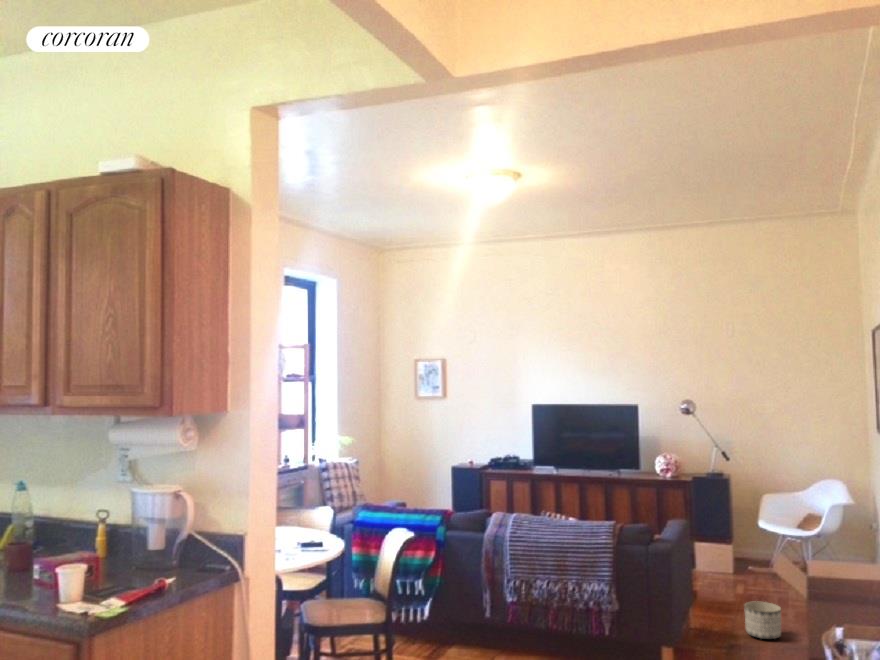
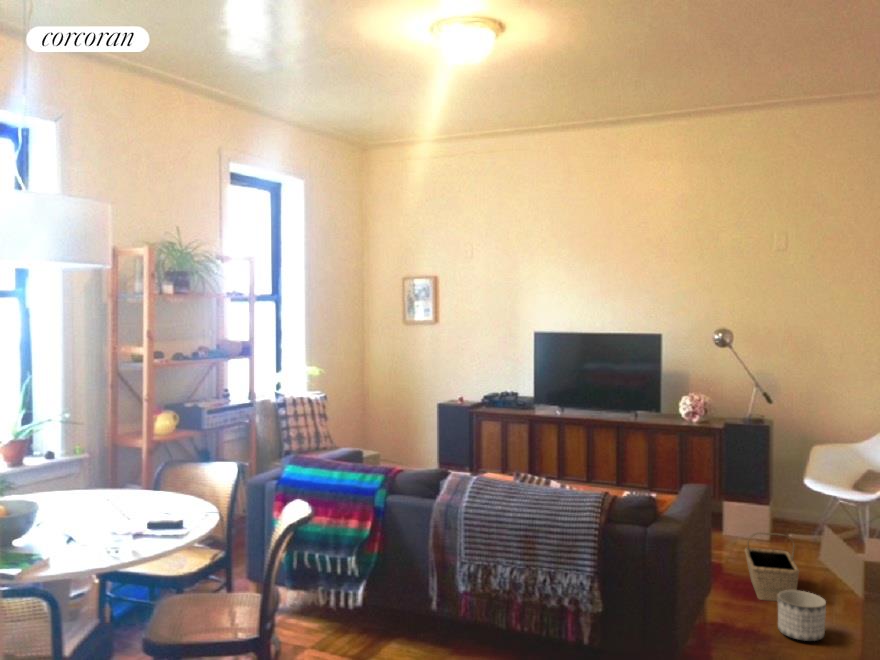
basket: none [716,561,760,616] -> present [745,532,799,601]

